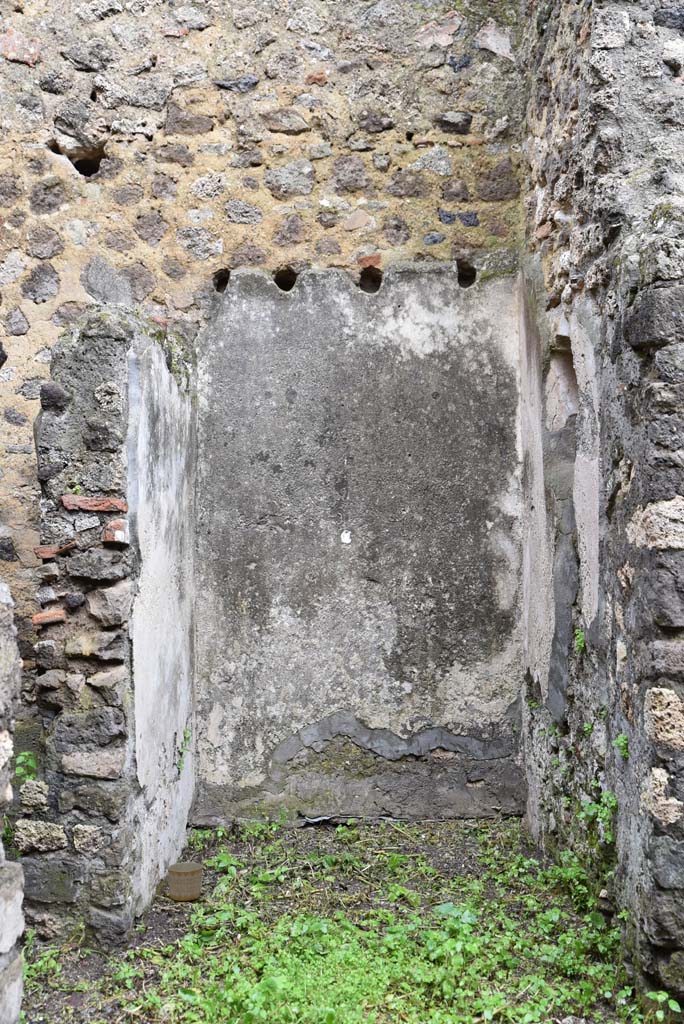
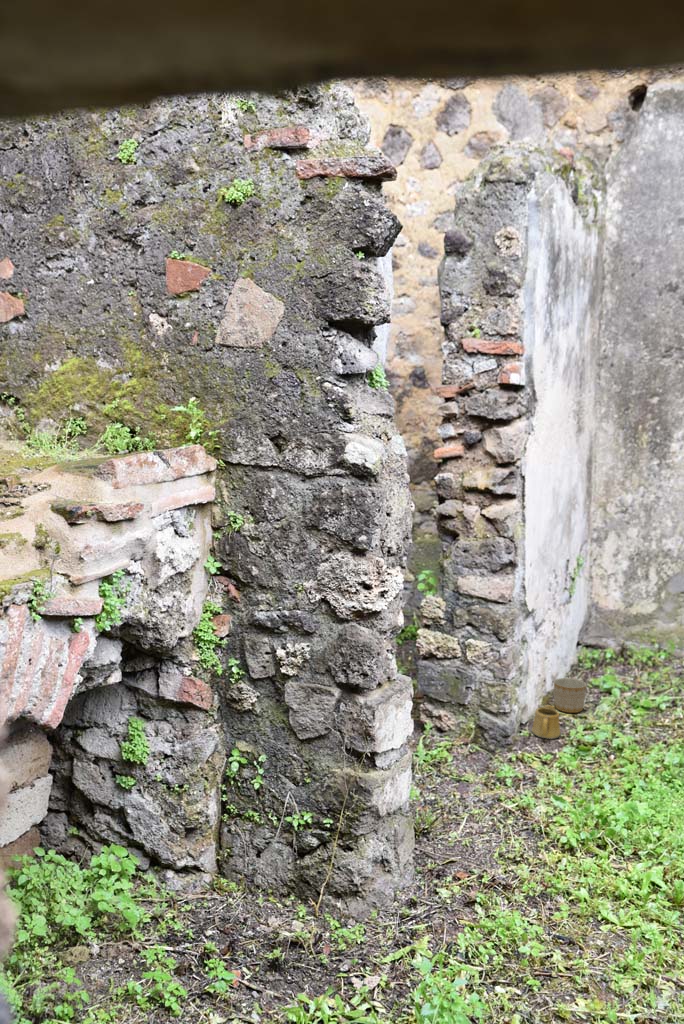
watering can: none [148,894,179,931] -> present [532,705,560,739]

